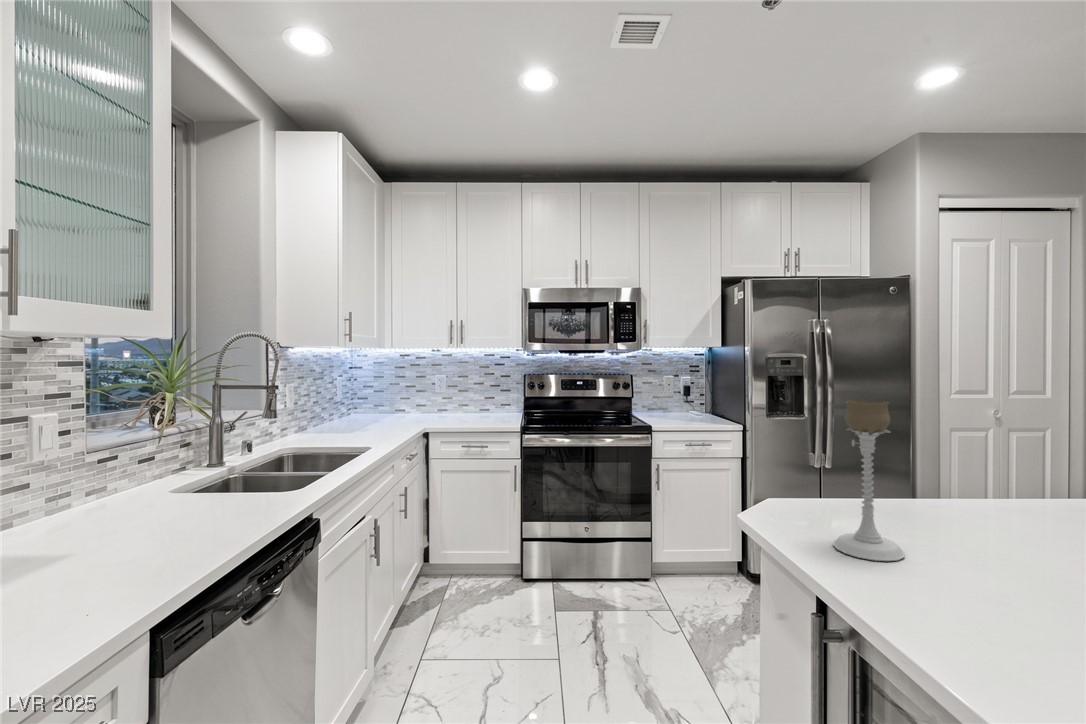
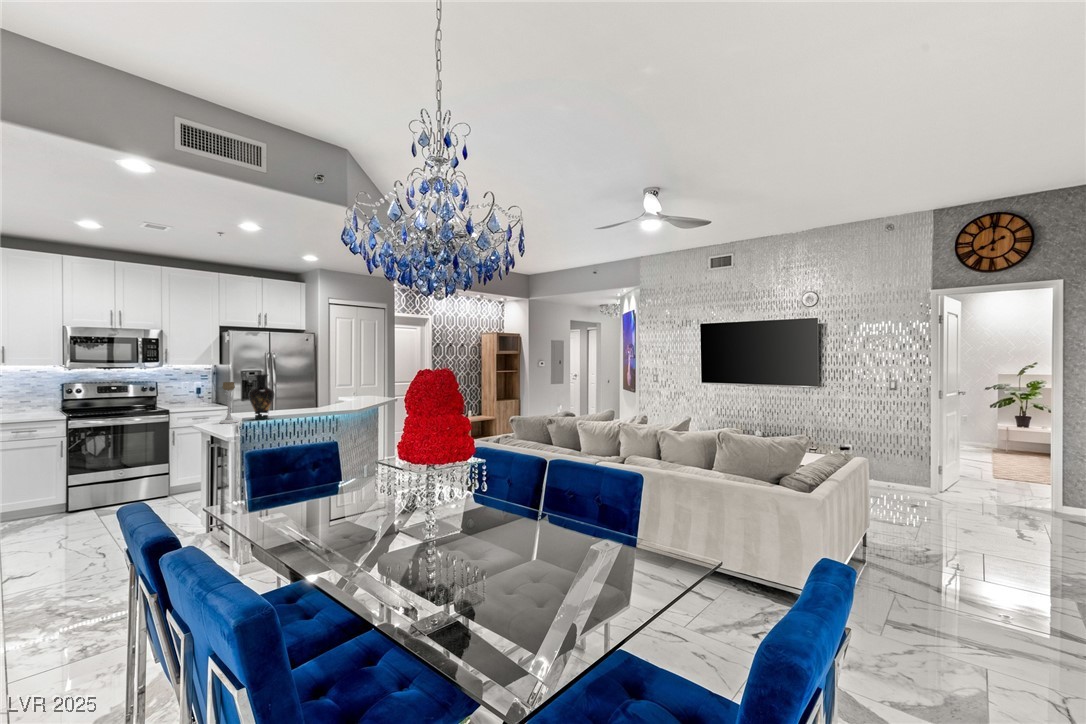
vase: none [907,373,1012,541] -> present [249,374,274,419]

